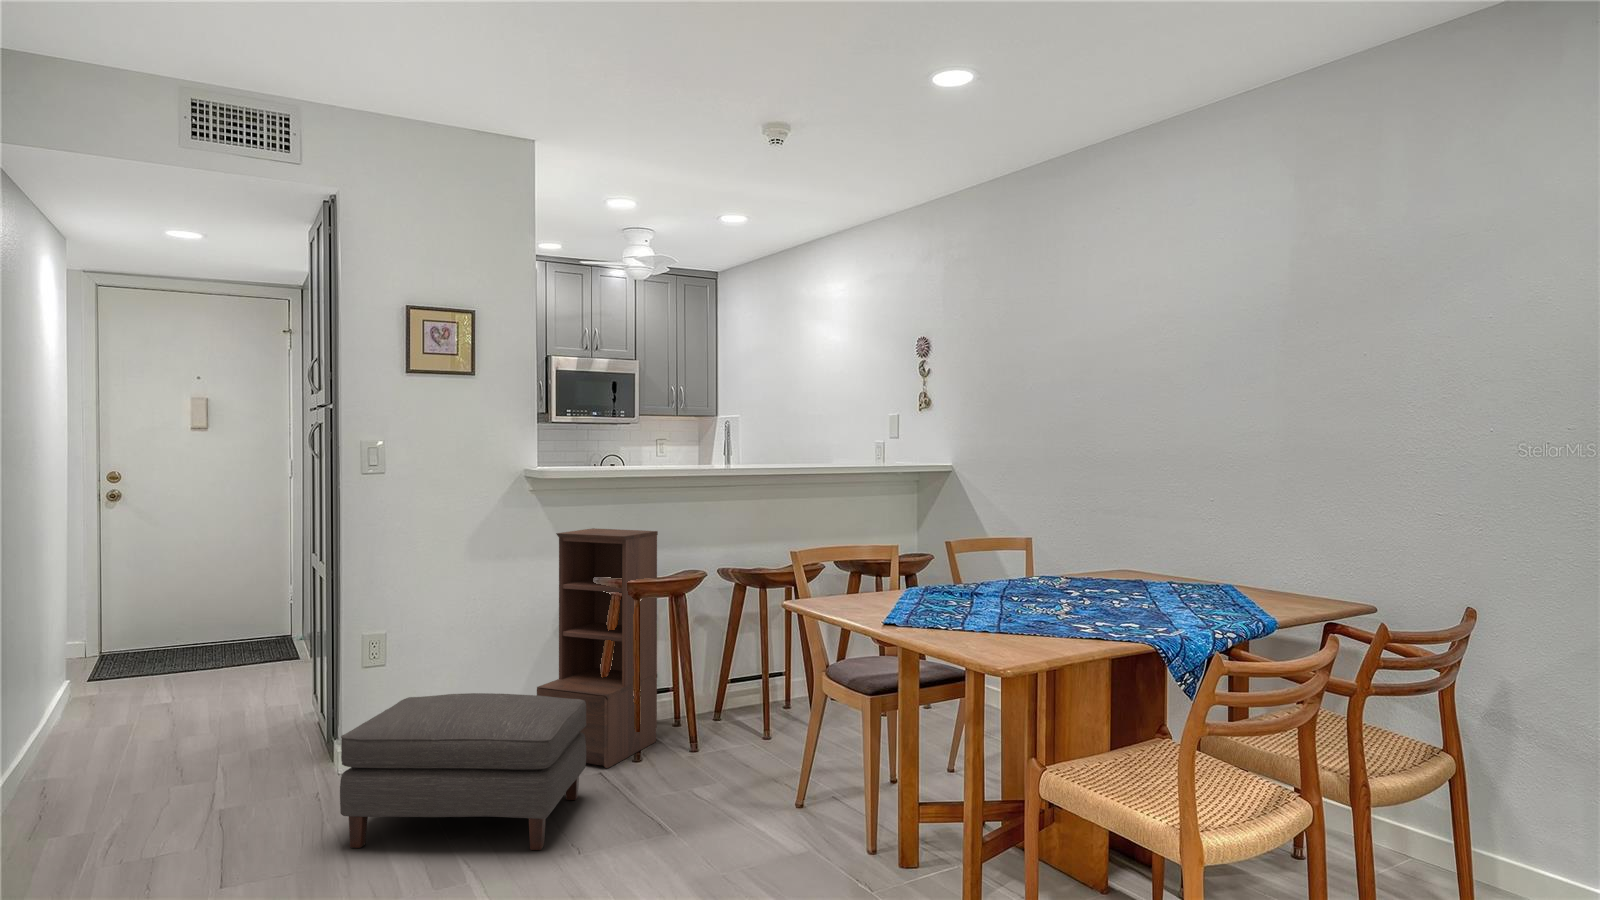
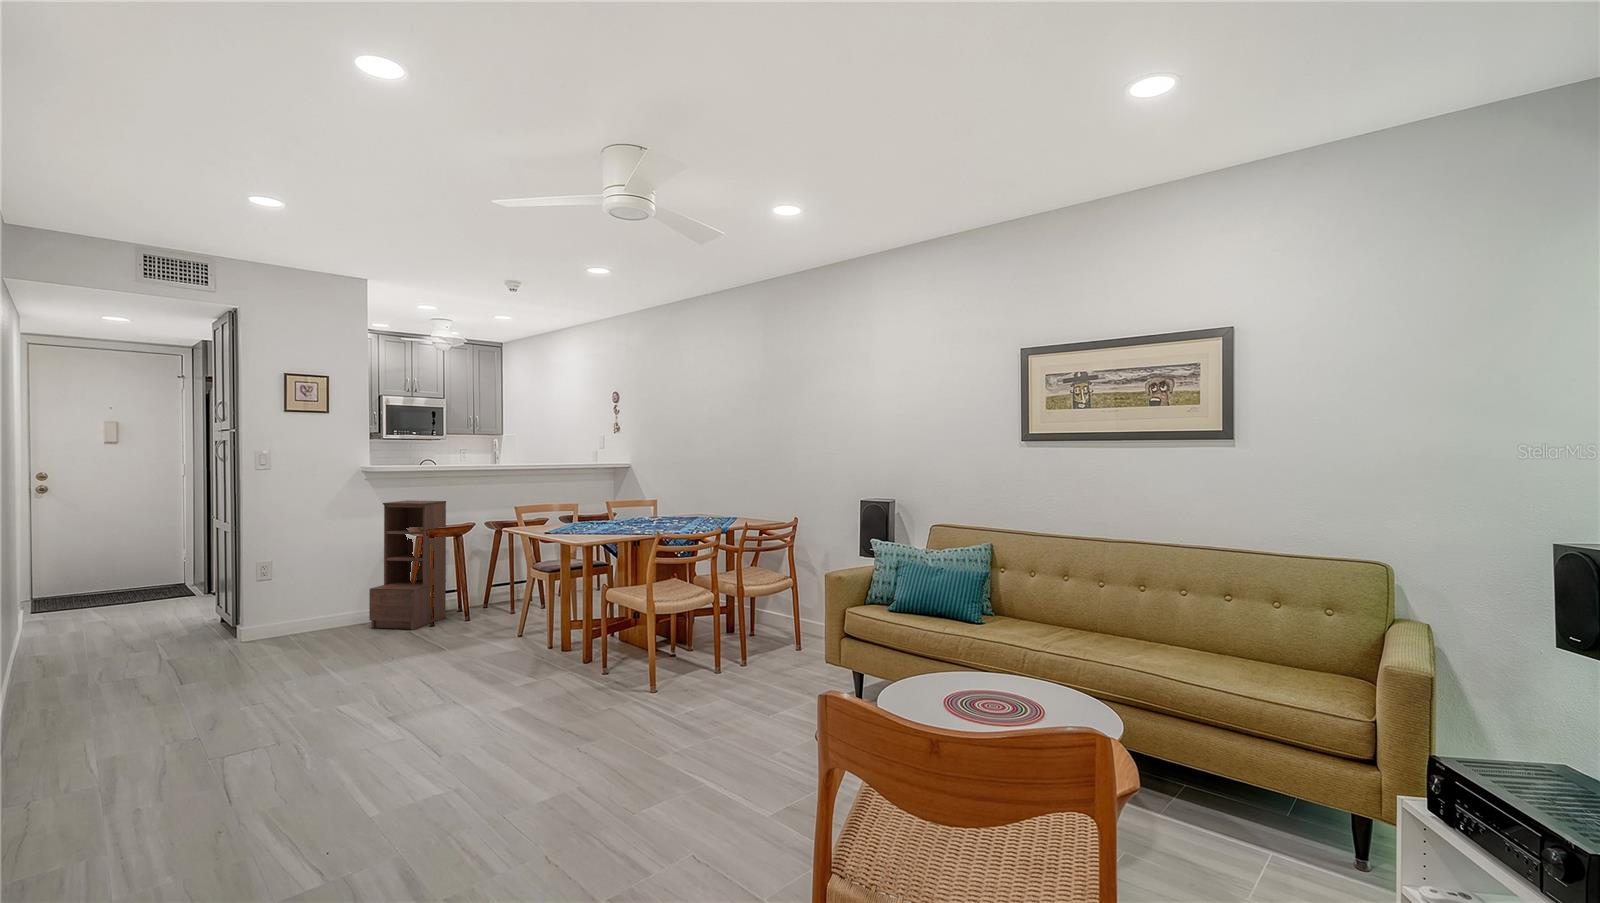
ottoman: present [340,693,586,850] -> none [247,588,398,669]

